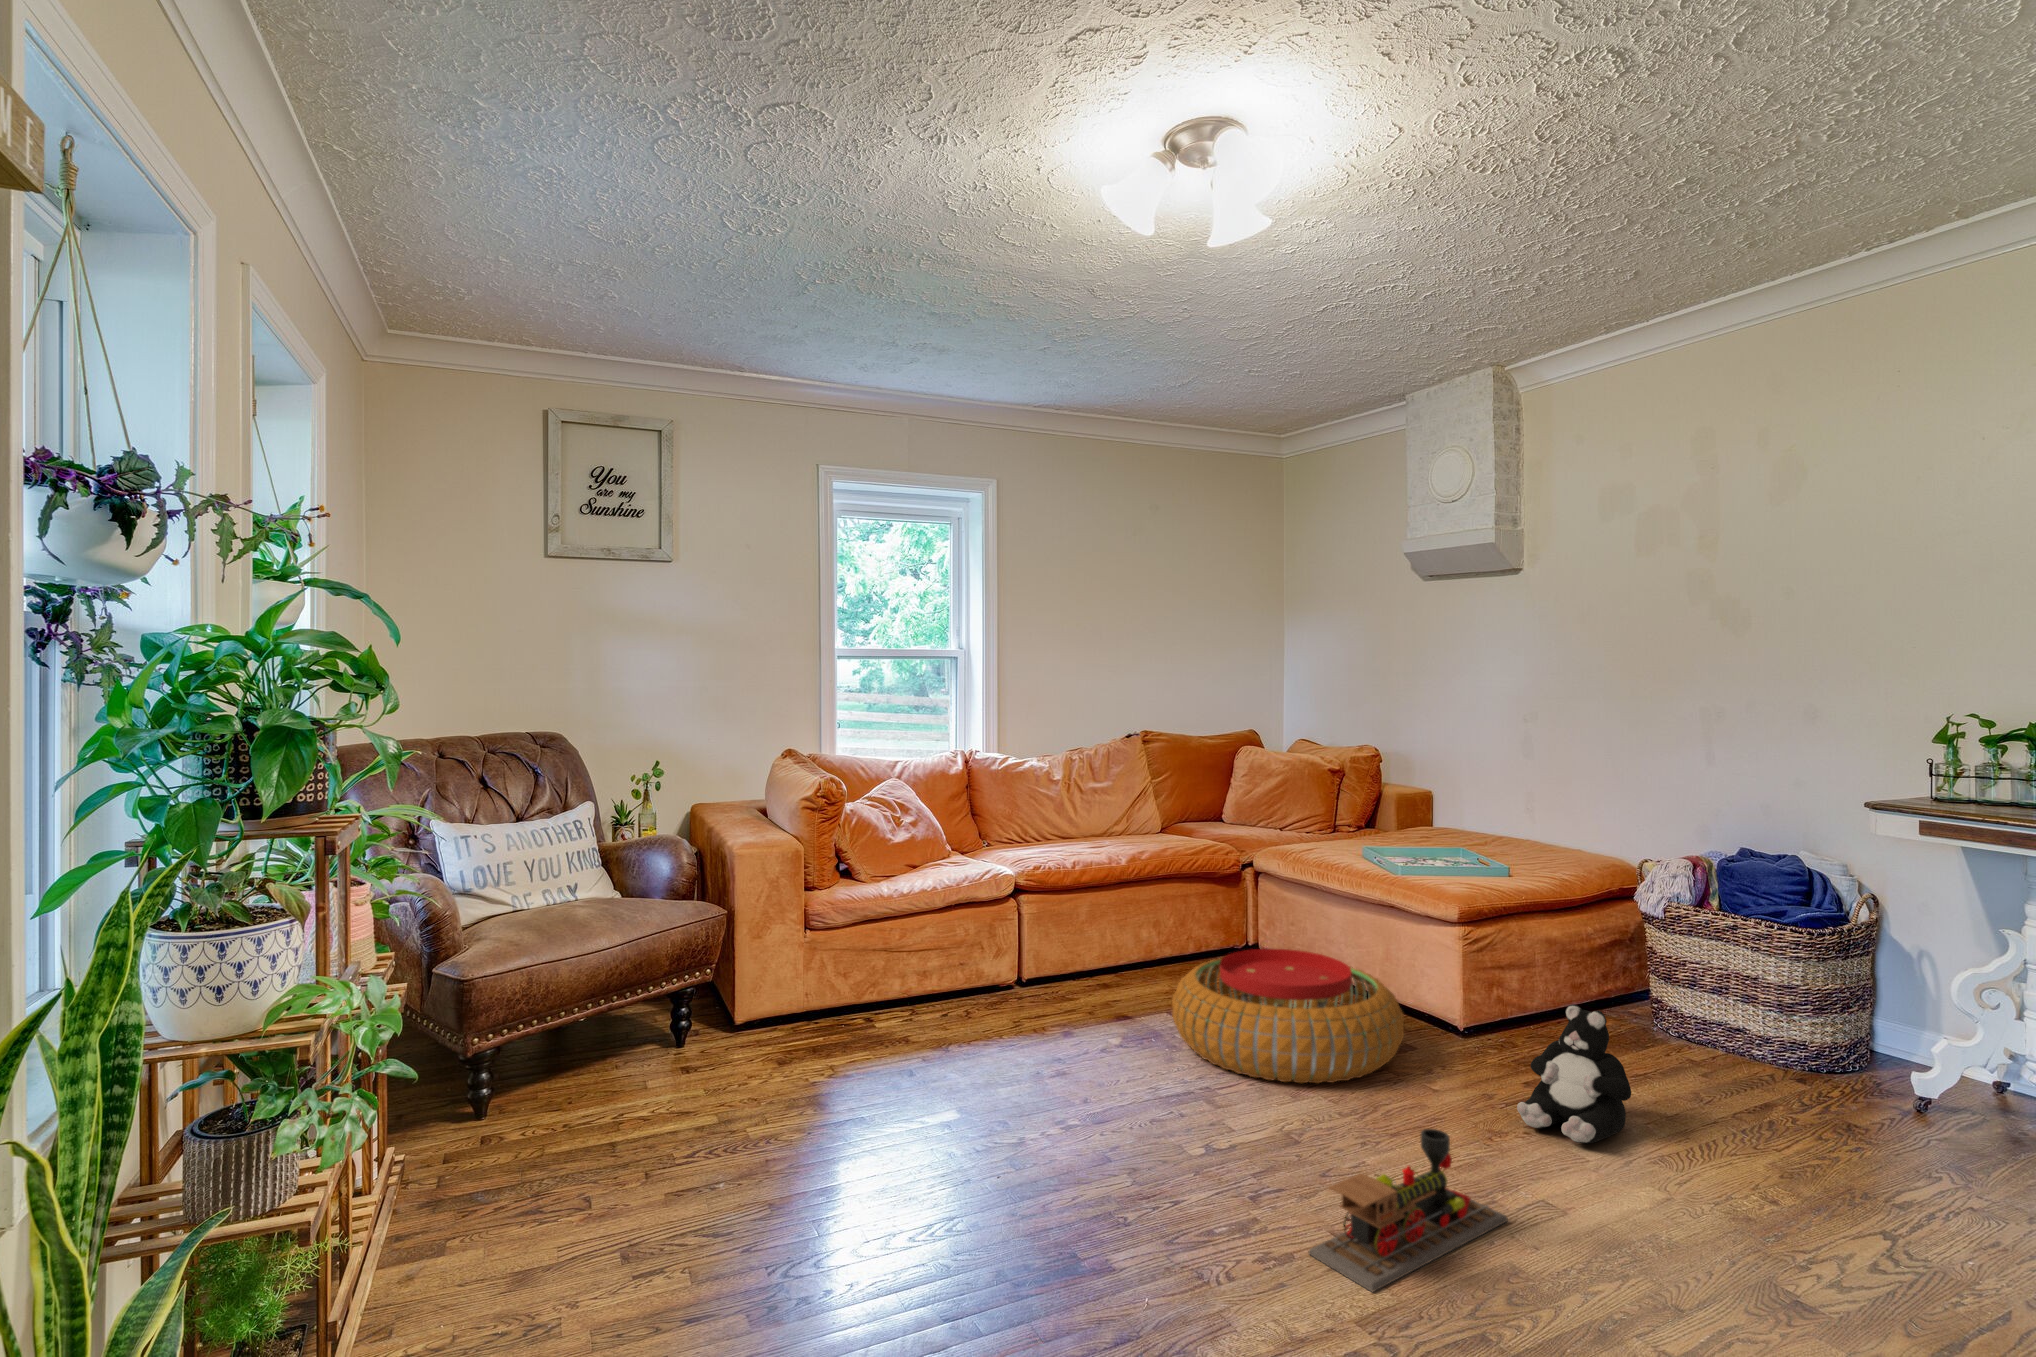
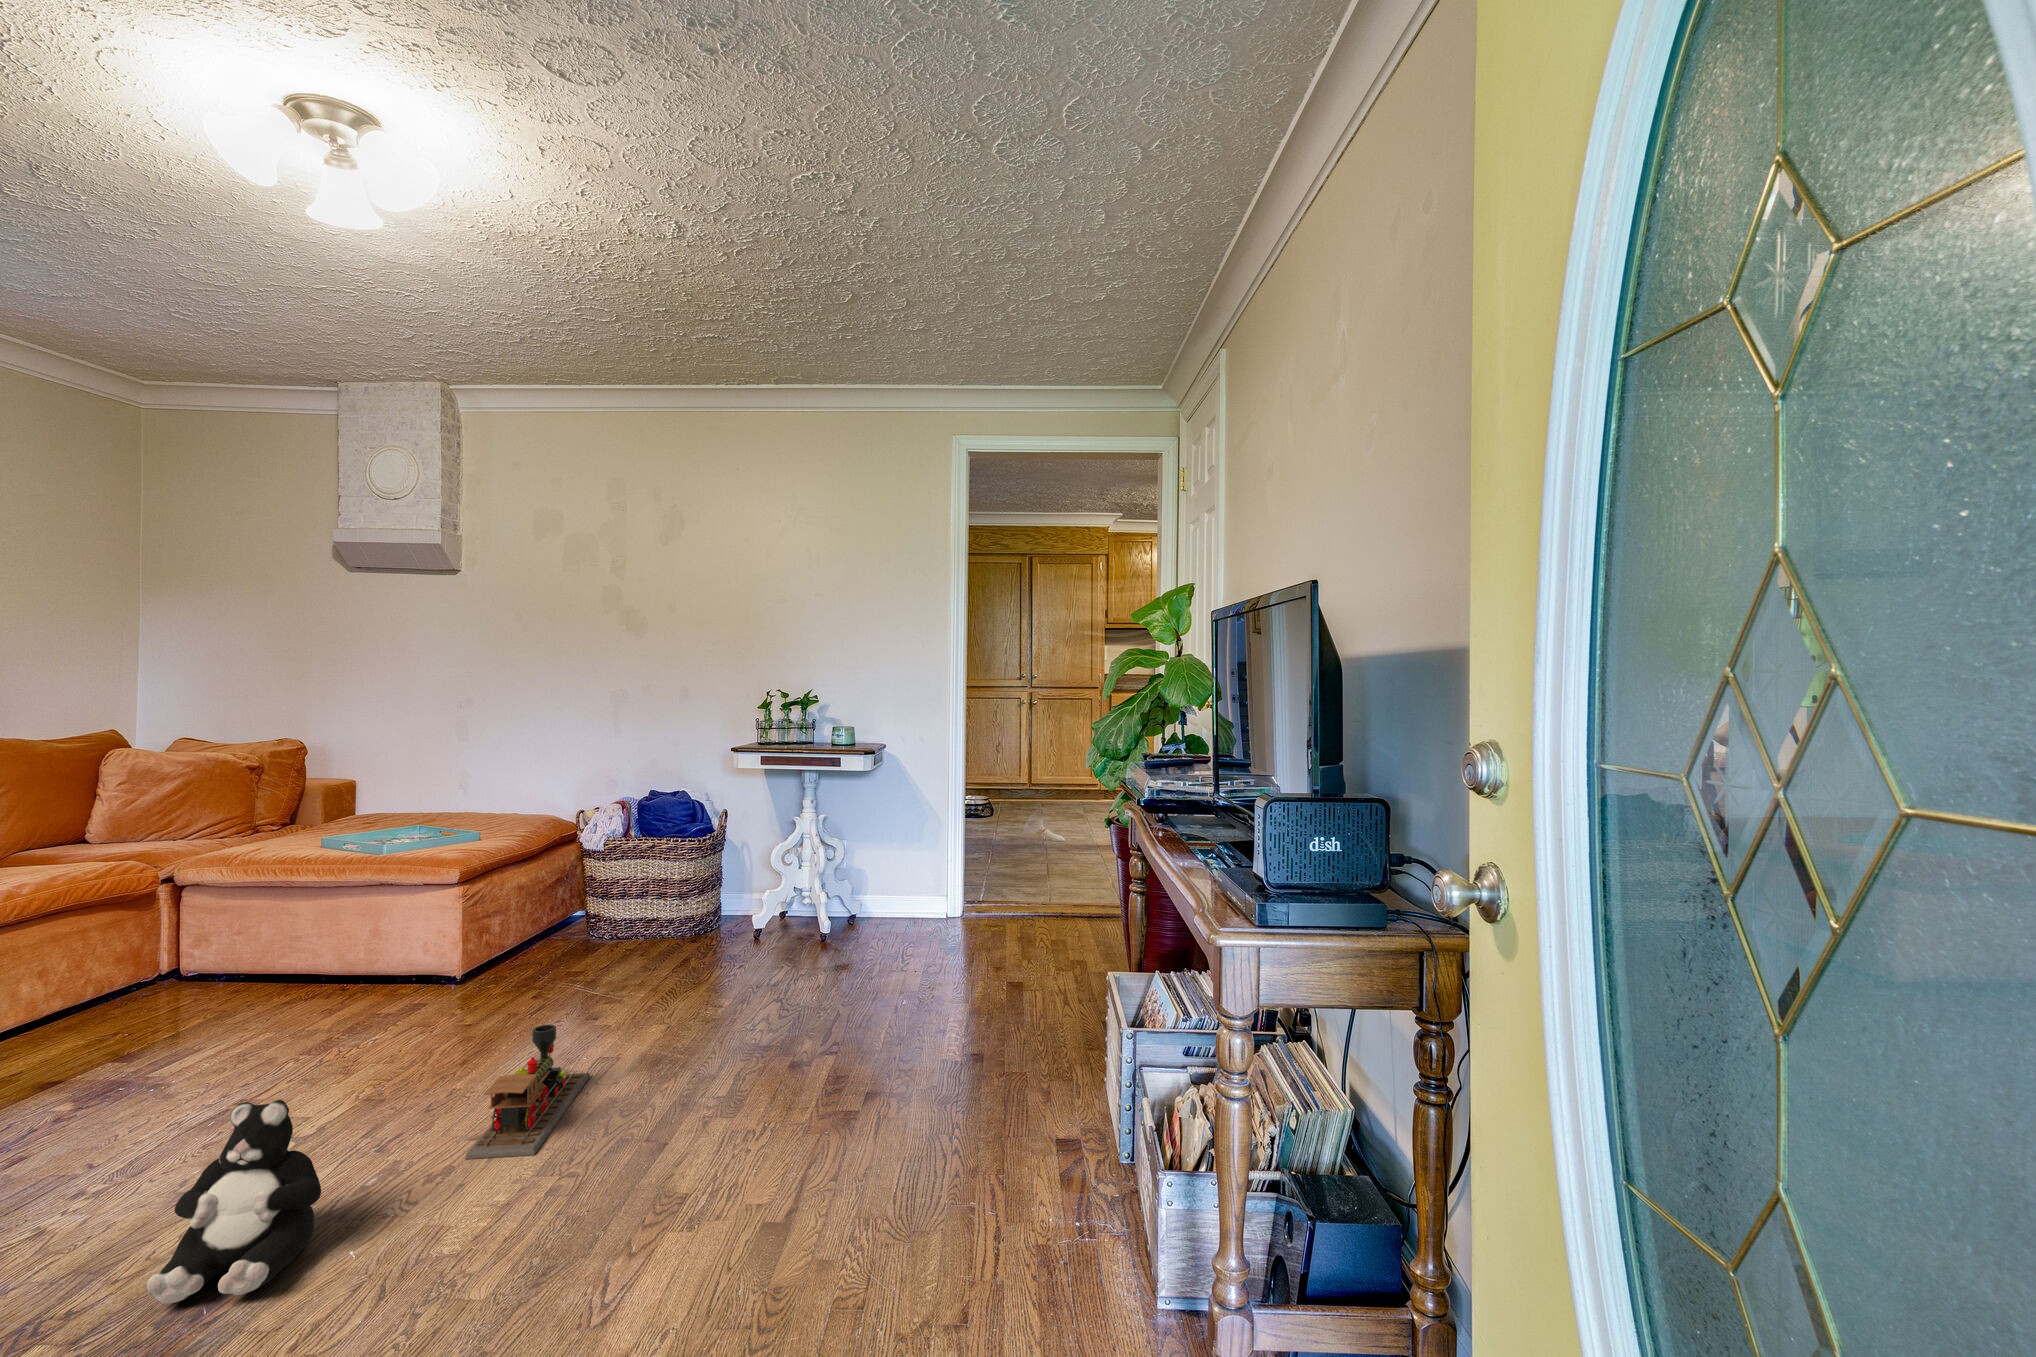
pouf: present [1172,949,1404,1083] -> none [145,942,430,1080]
plush toy: present [1517,1005,1631,1144] -> present [147,1100,321,1304]

